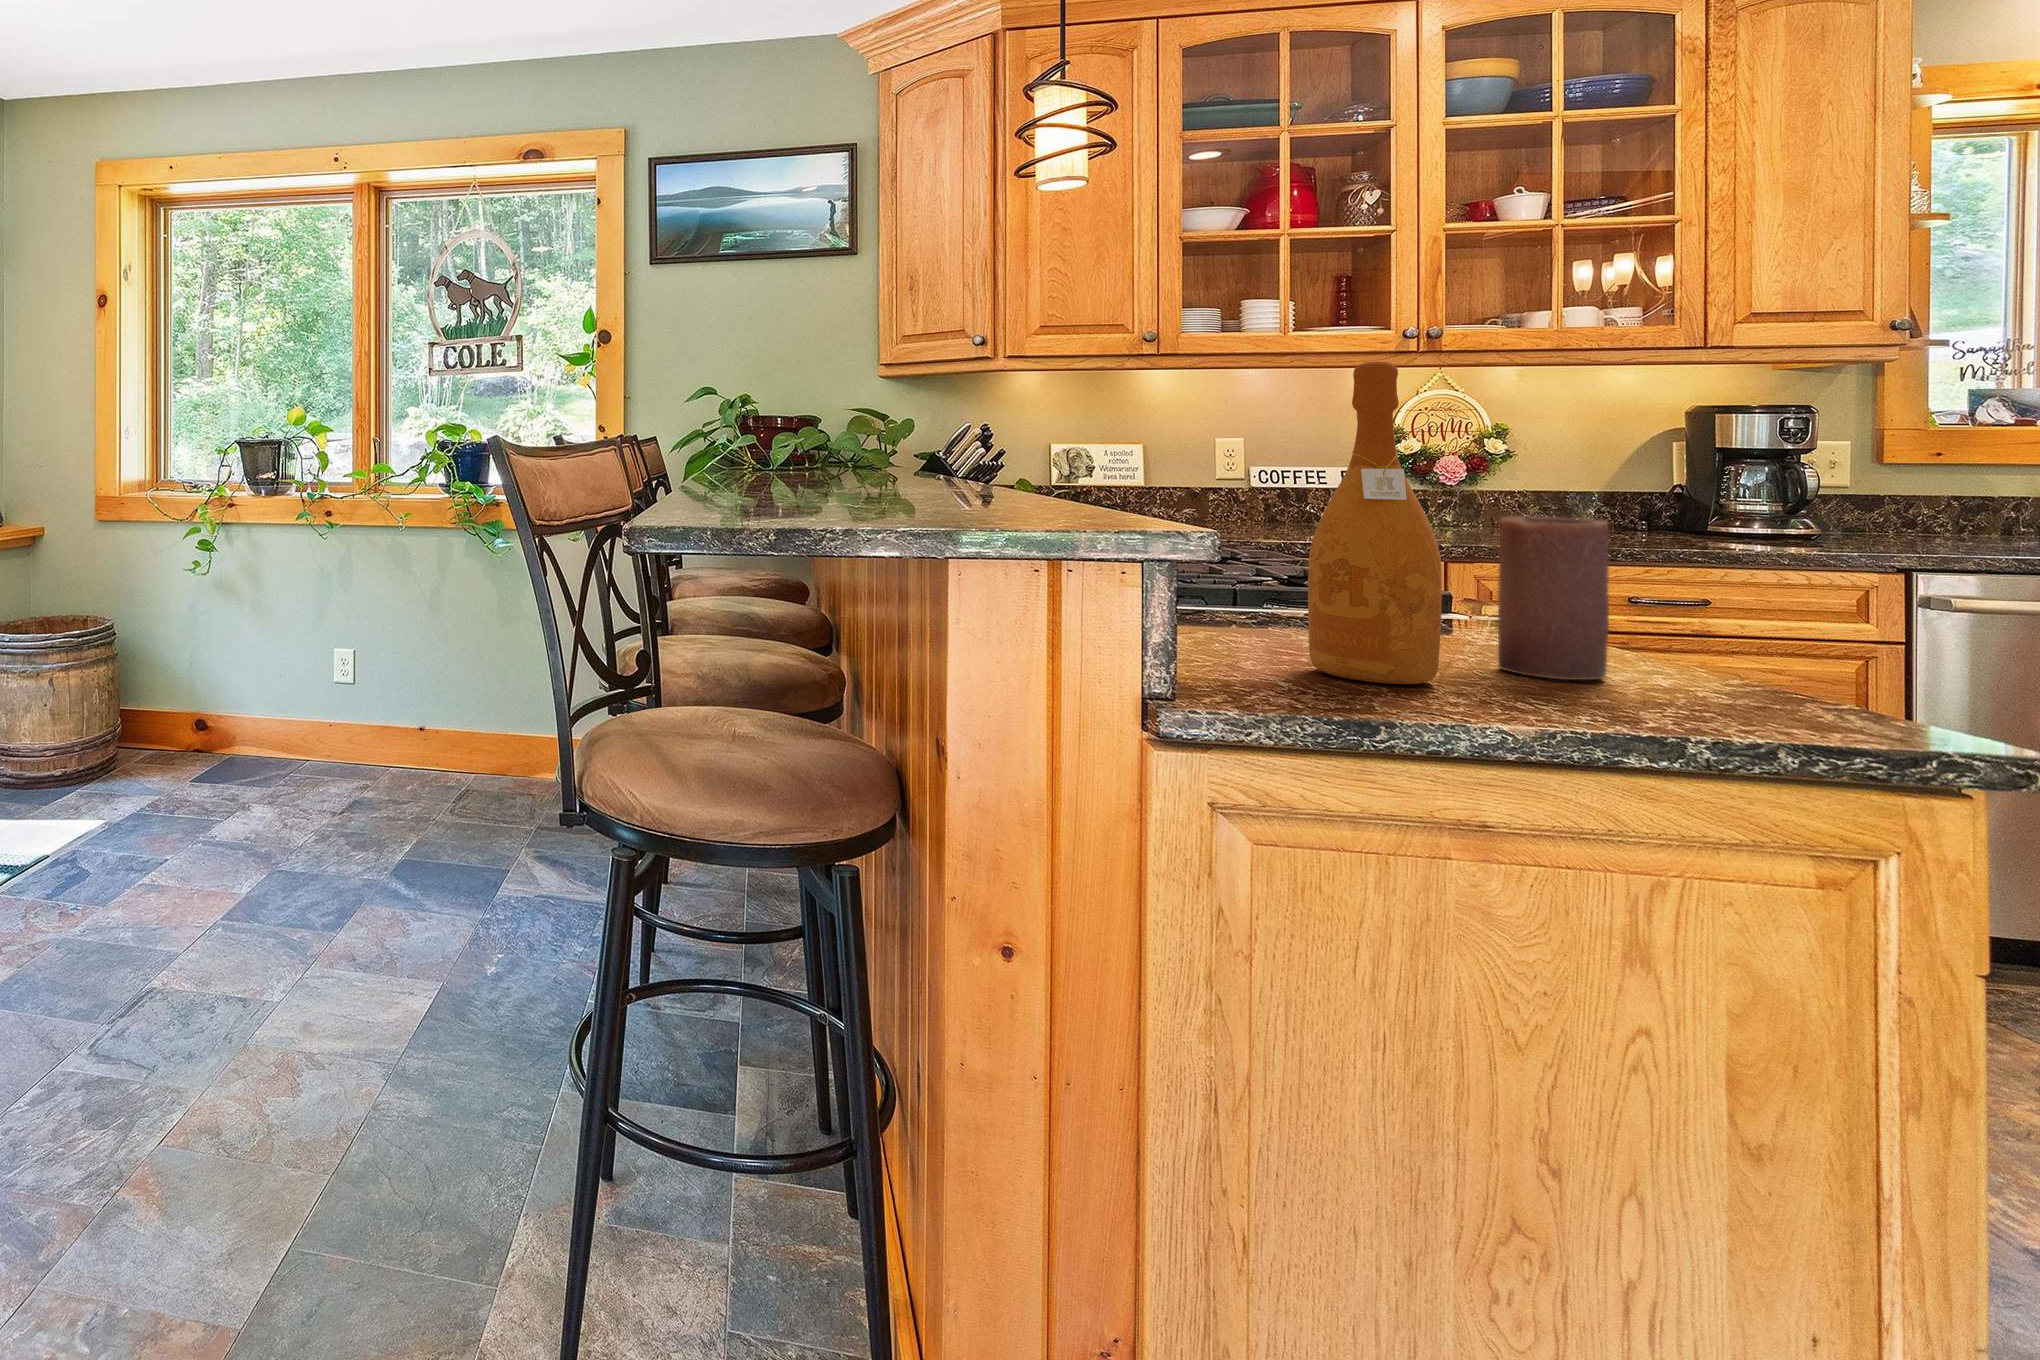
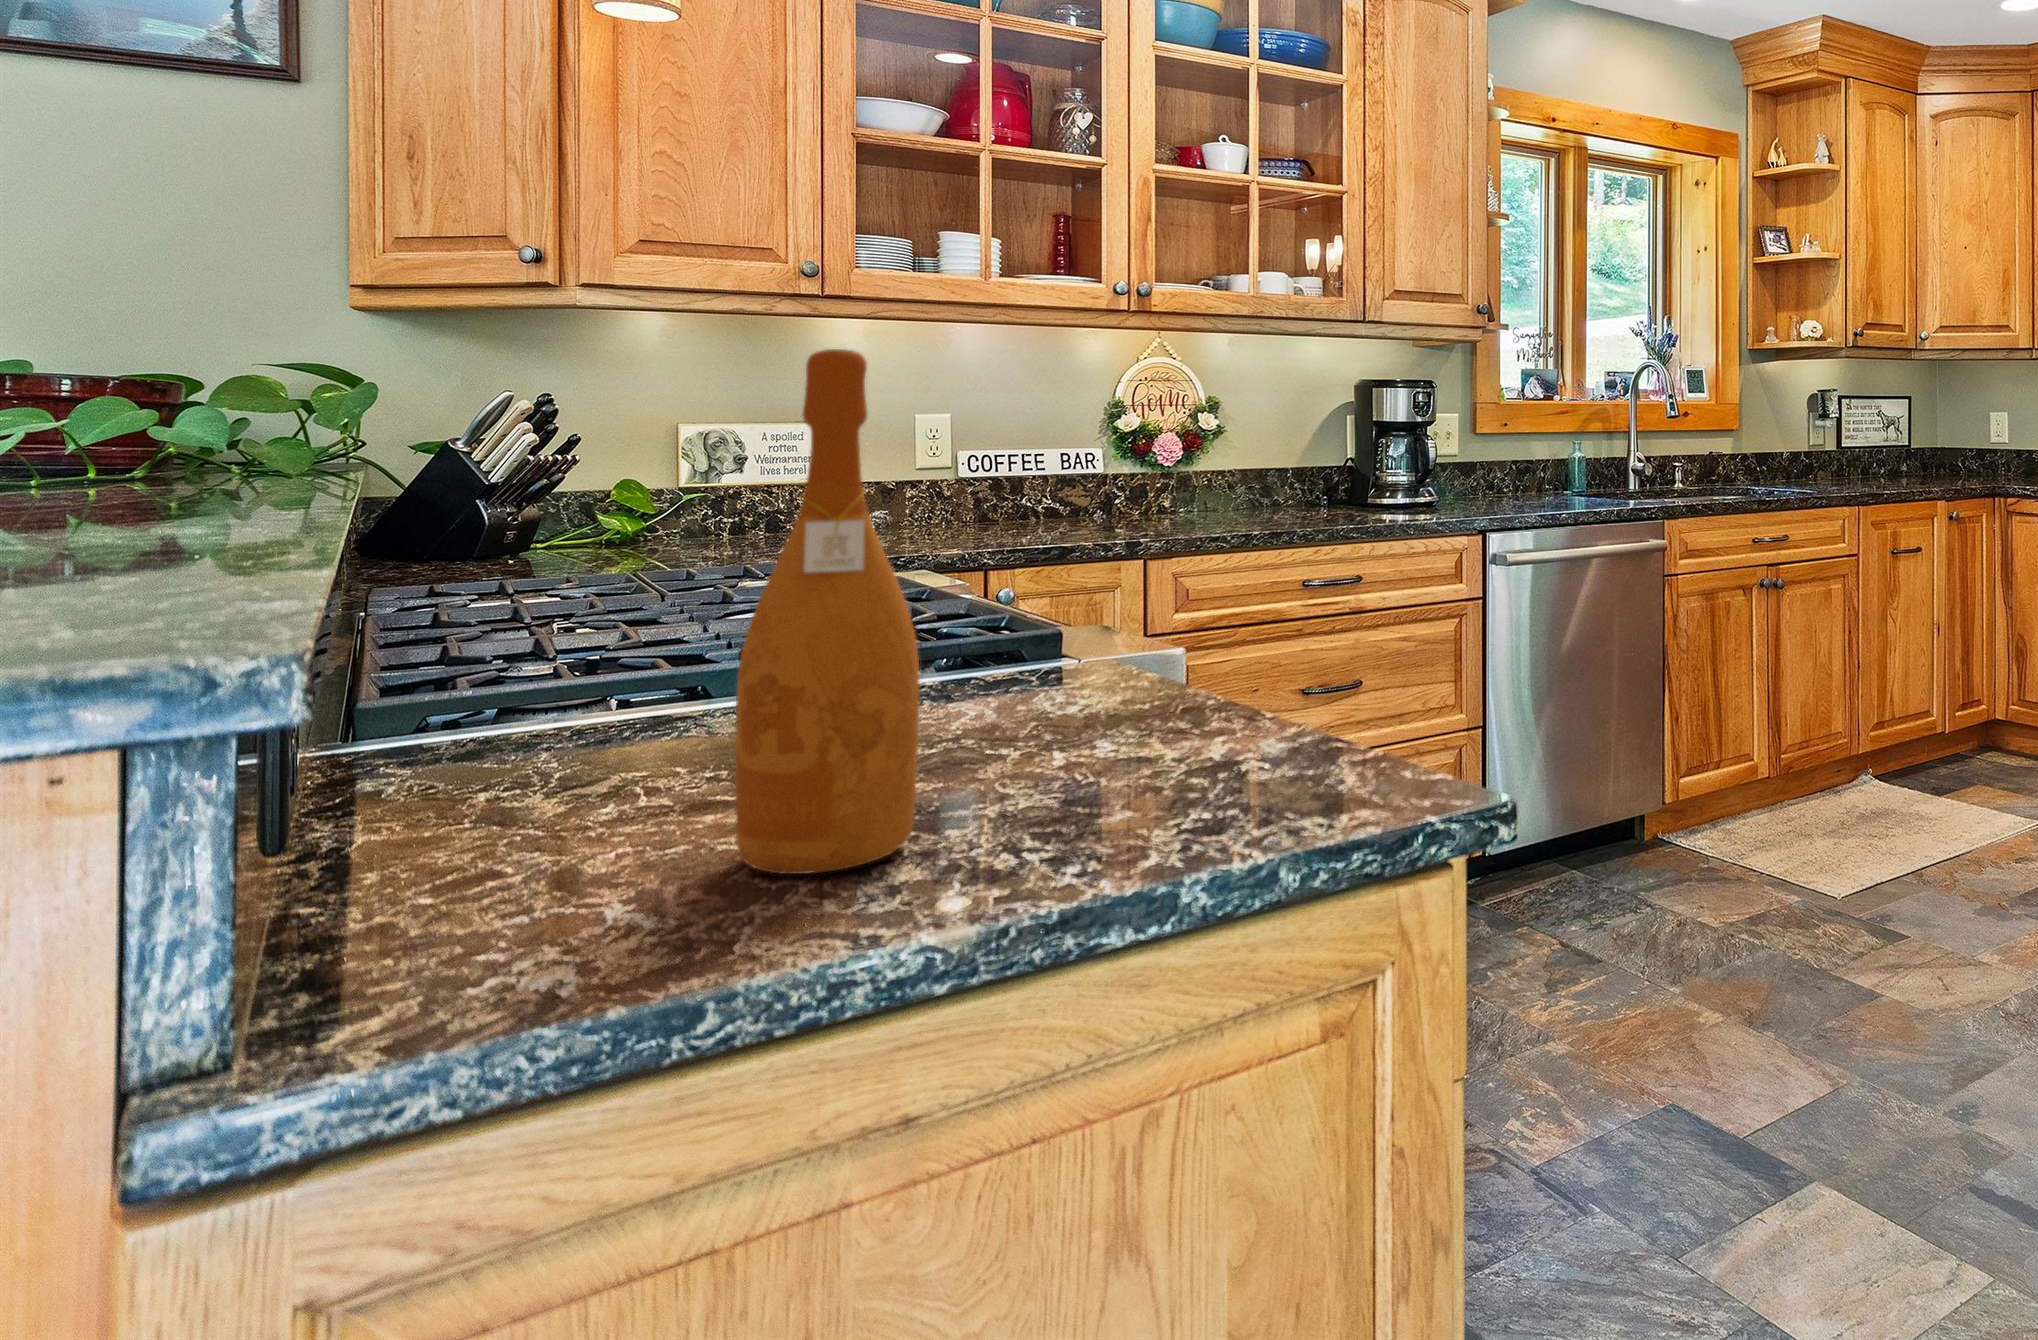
candle: present [1498,516,1609,680] -> none [1022,564,1135,797]

